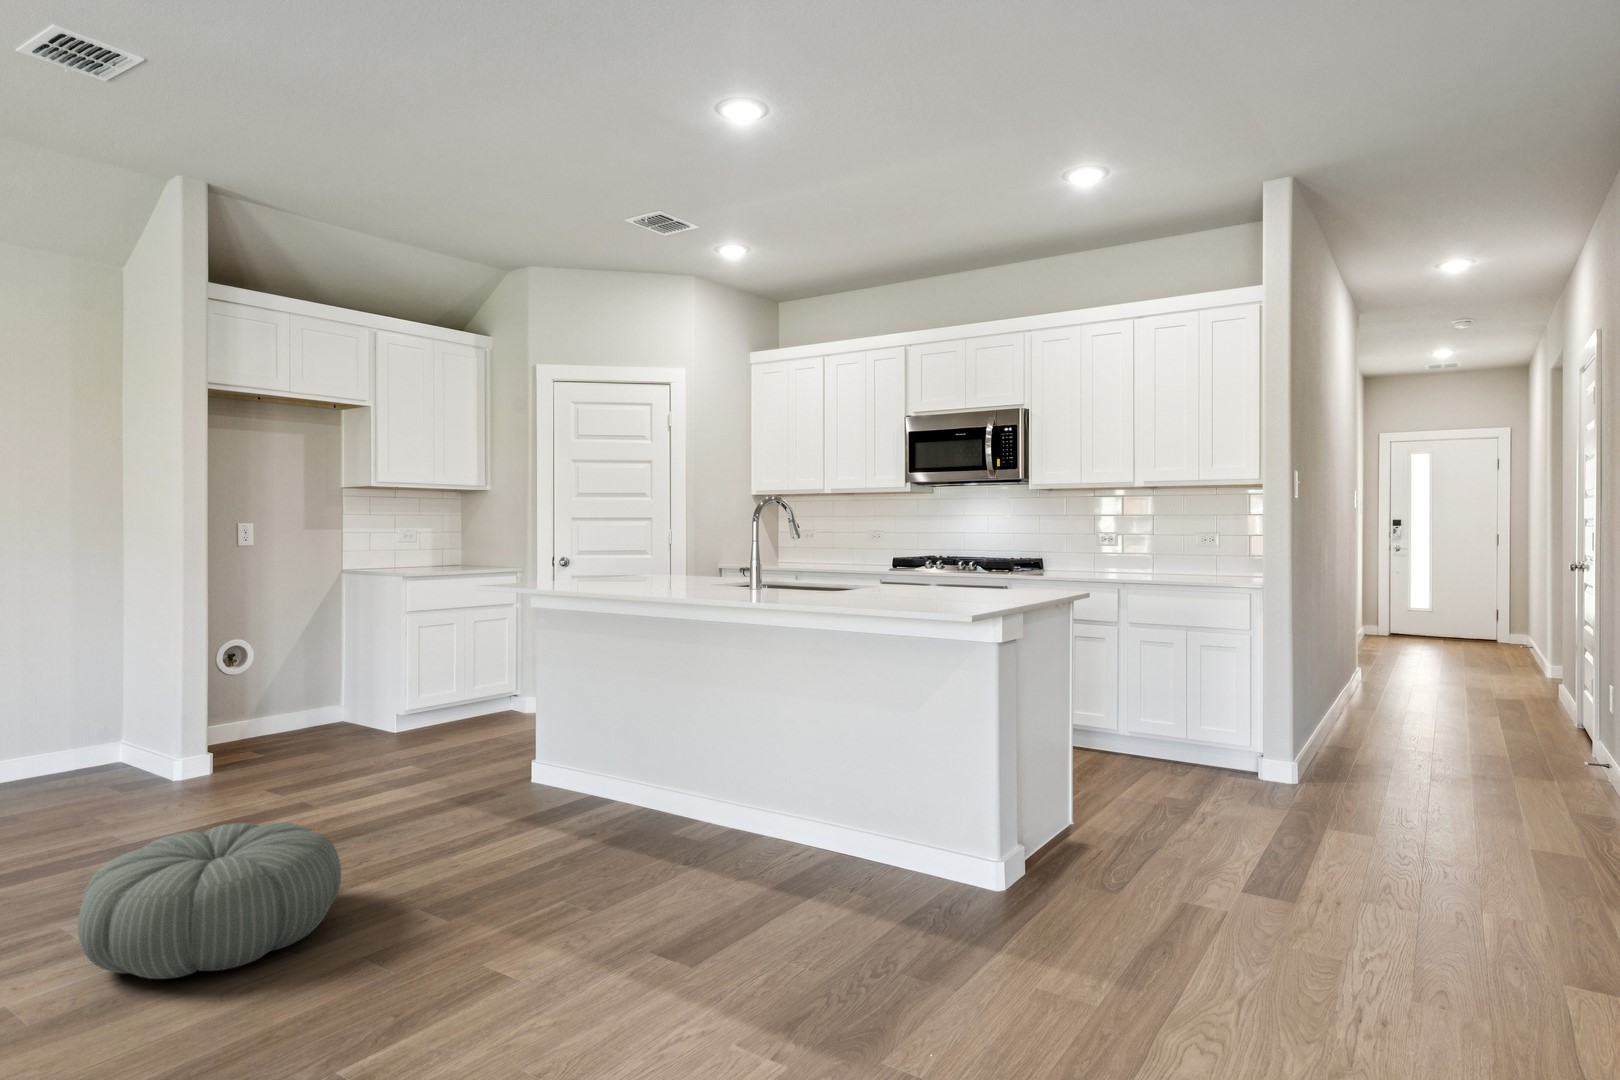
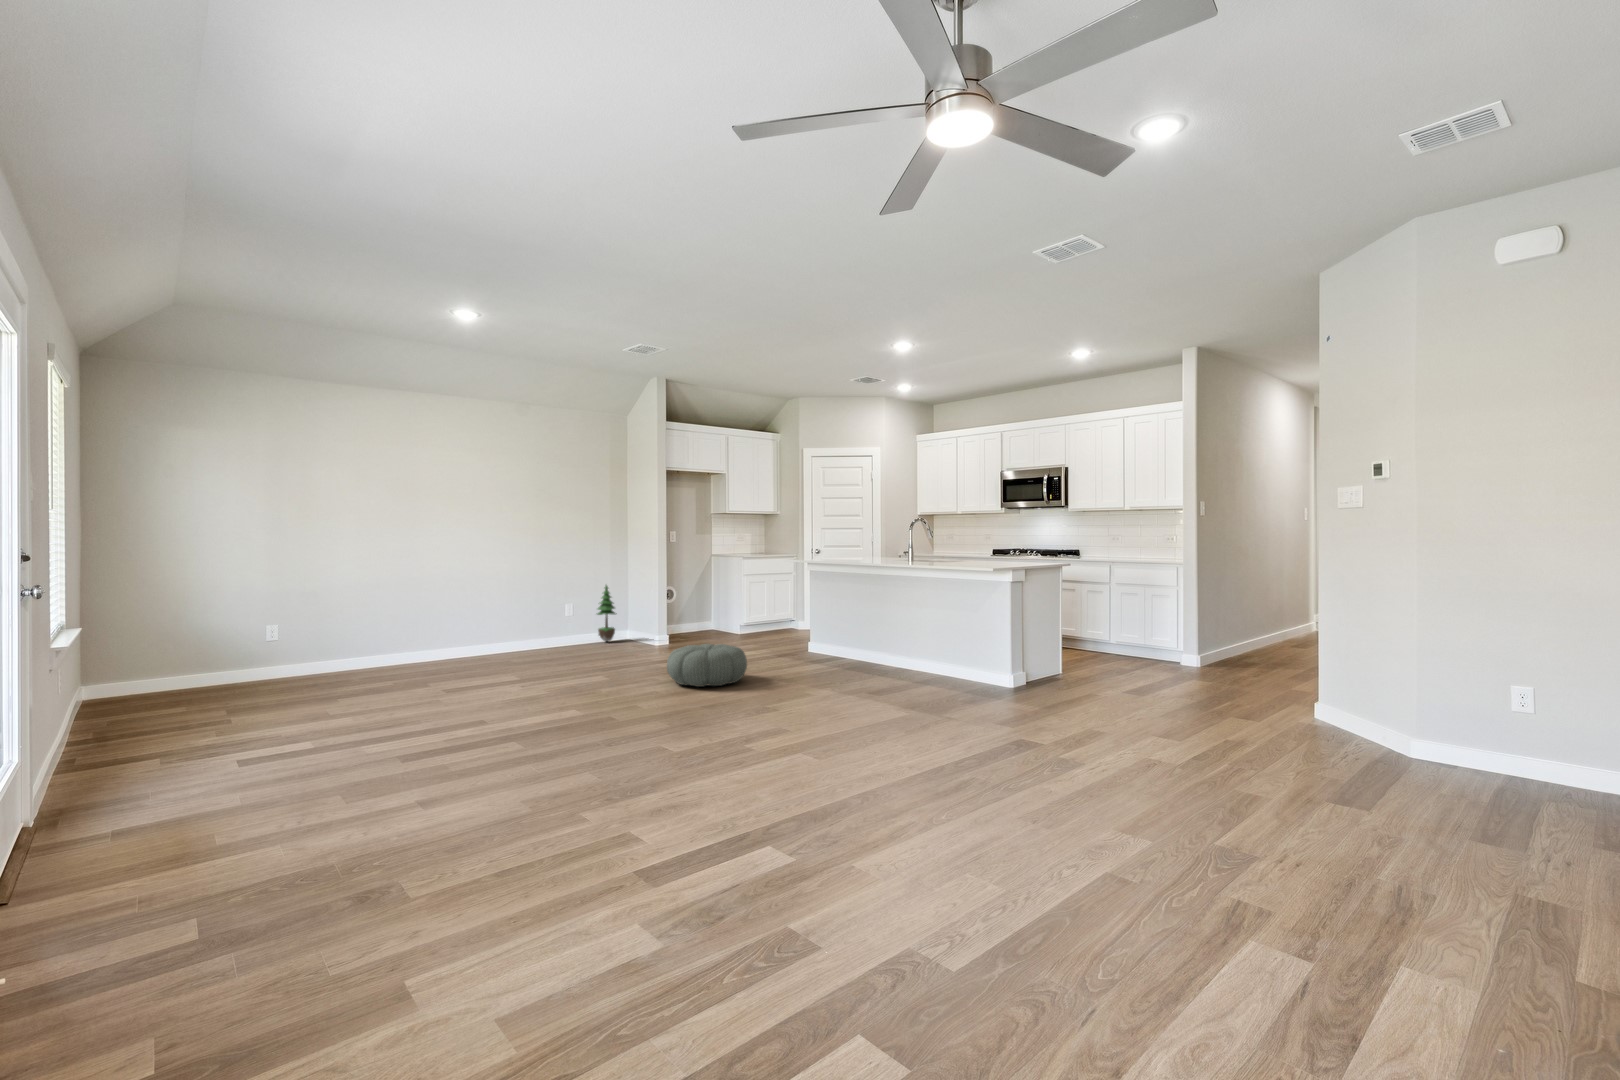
potted tree: none [31,638,91,771] -> present [597,585,615,642]

